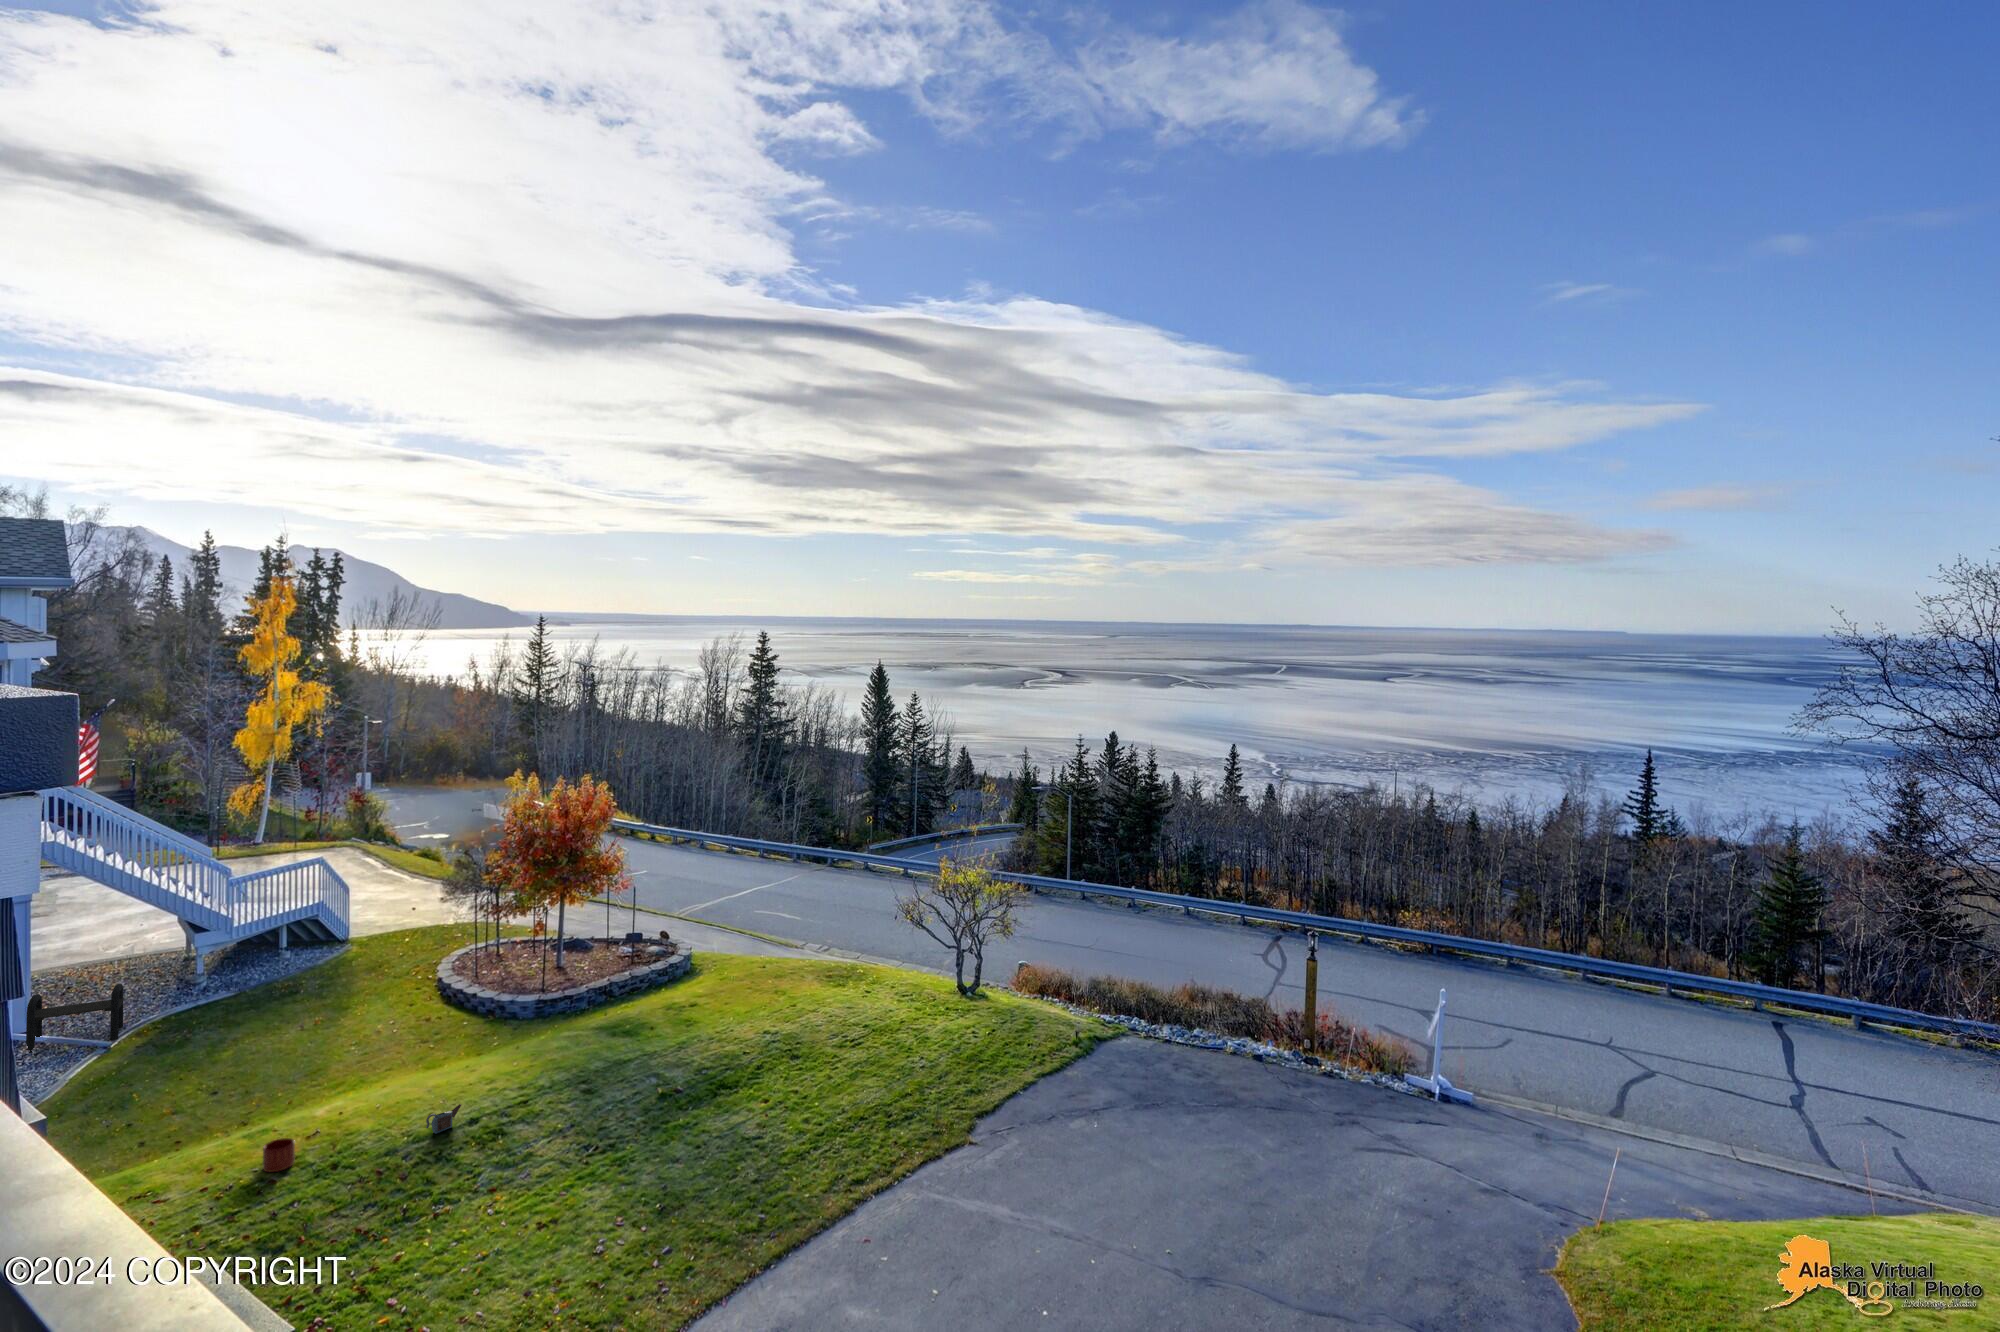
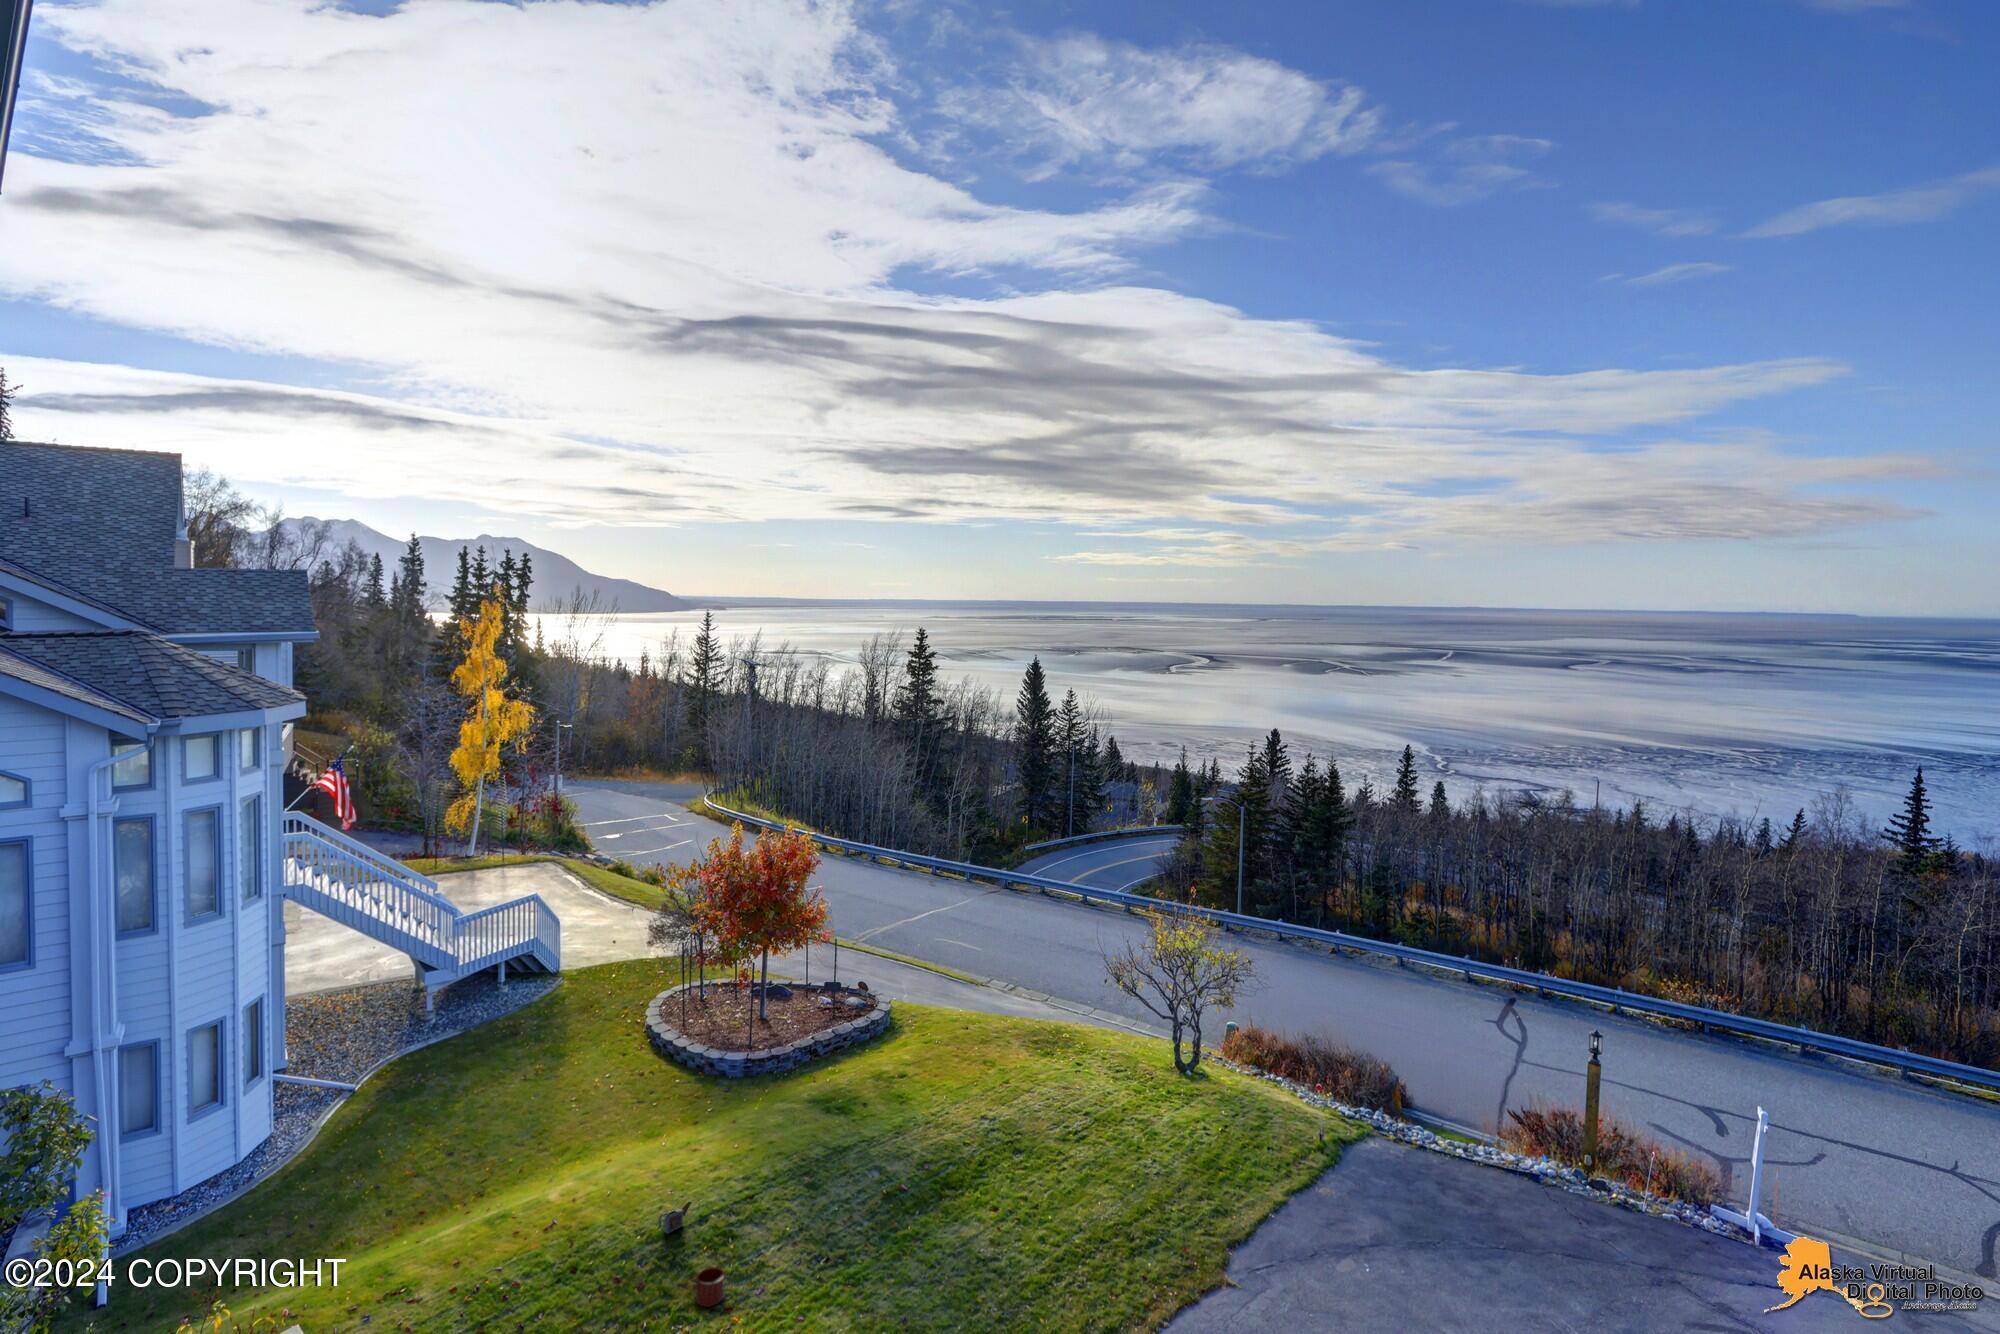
bench: present [26,984,123,1053] -> none [281,1022,365,1089]
planter: present [263,1138,295,1172] -> present [696,1267,724,1307]

